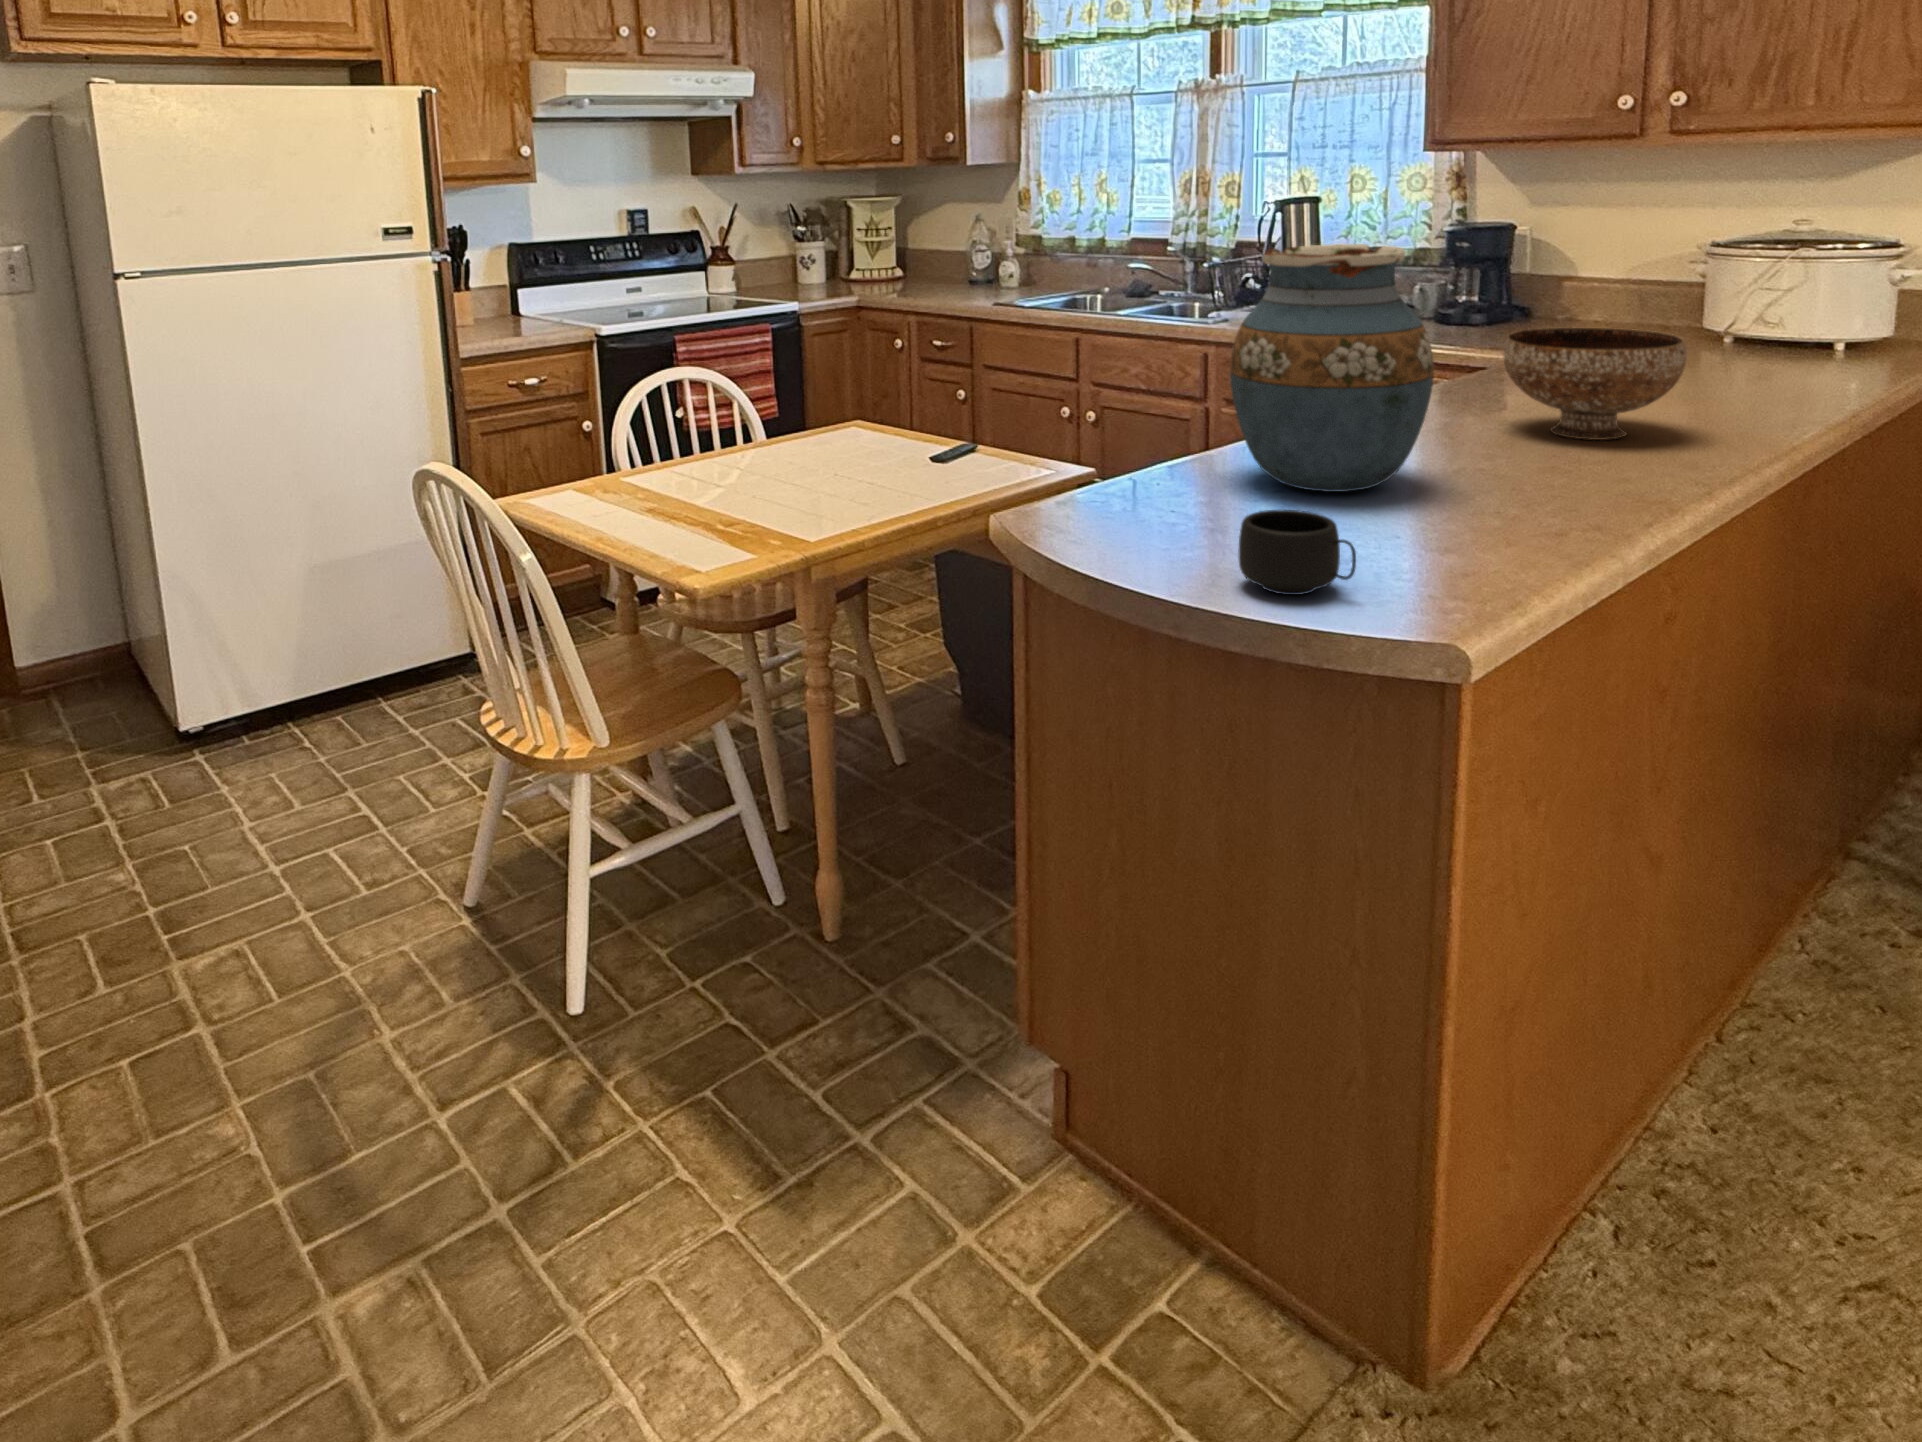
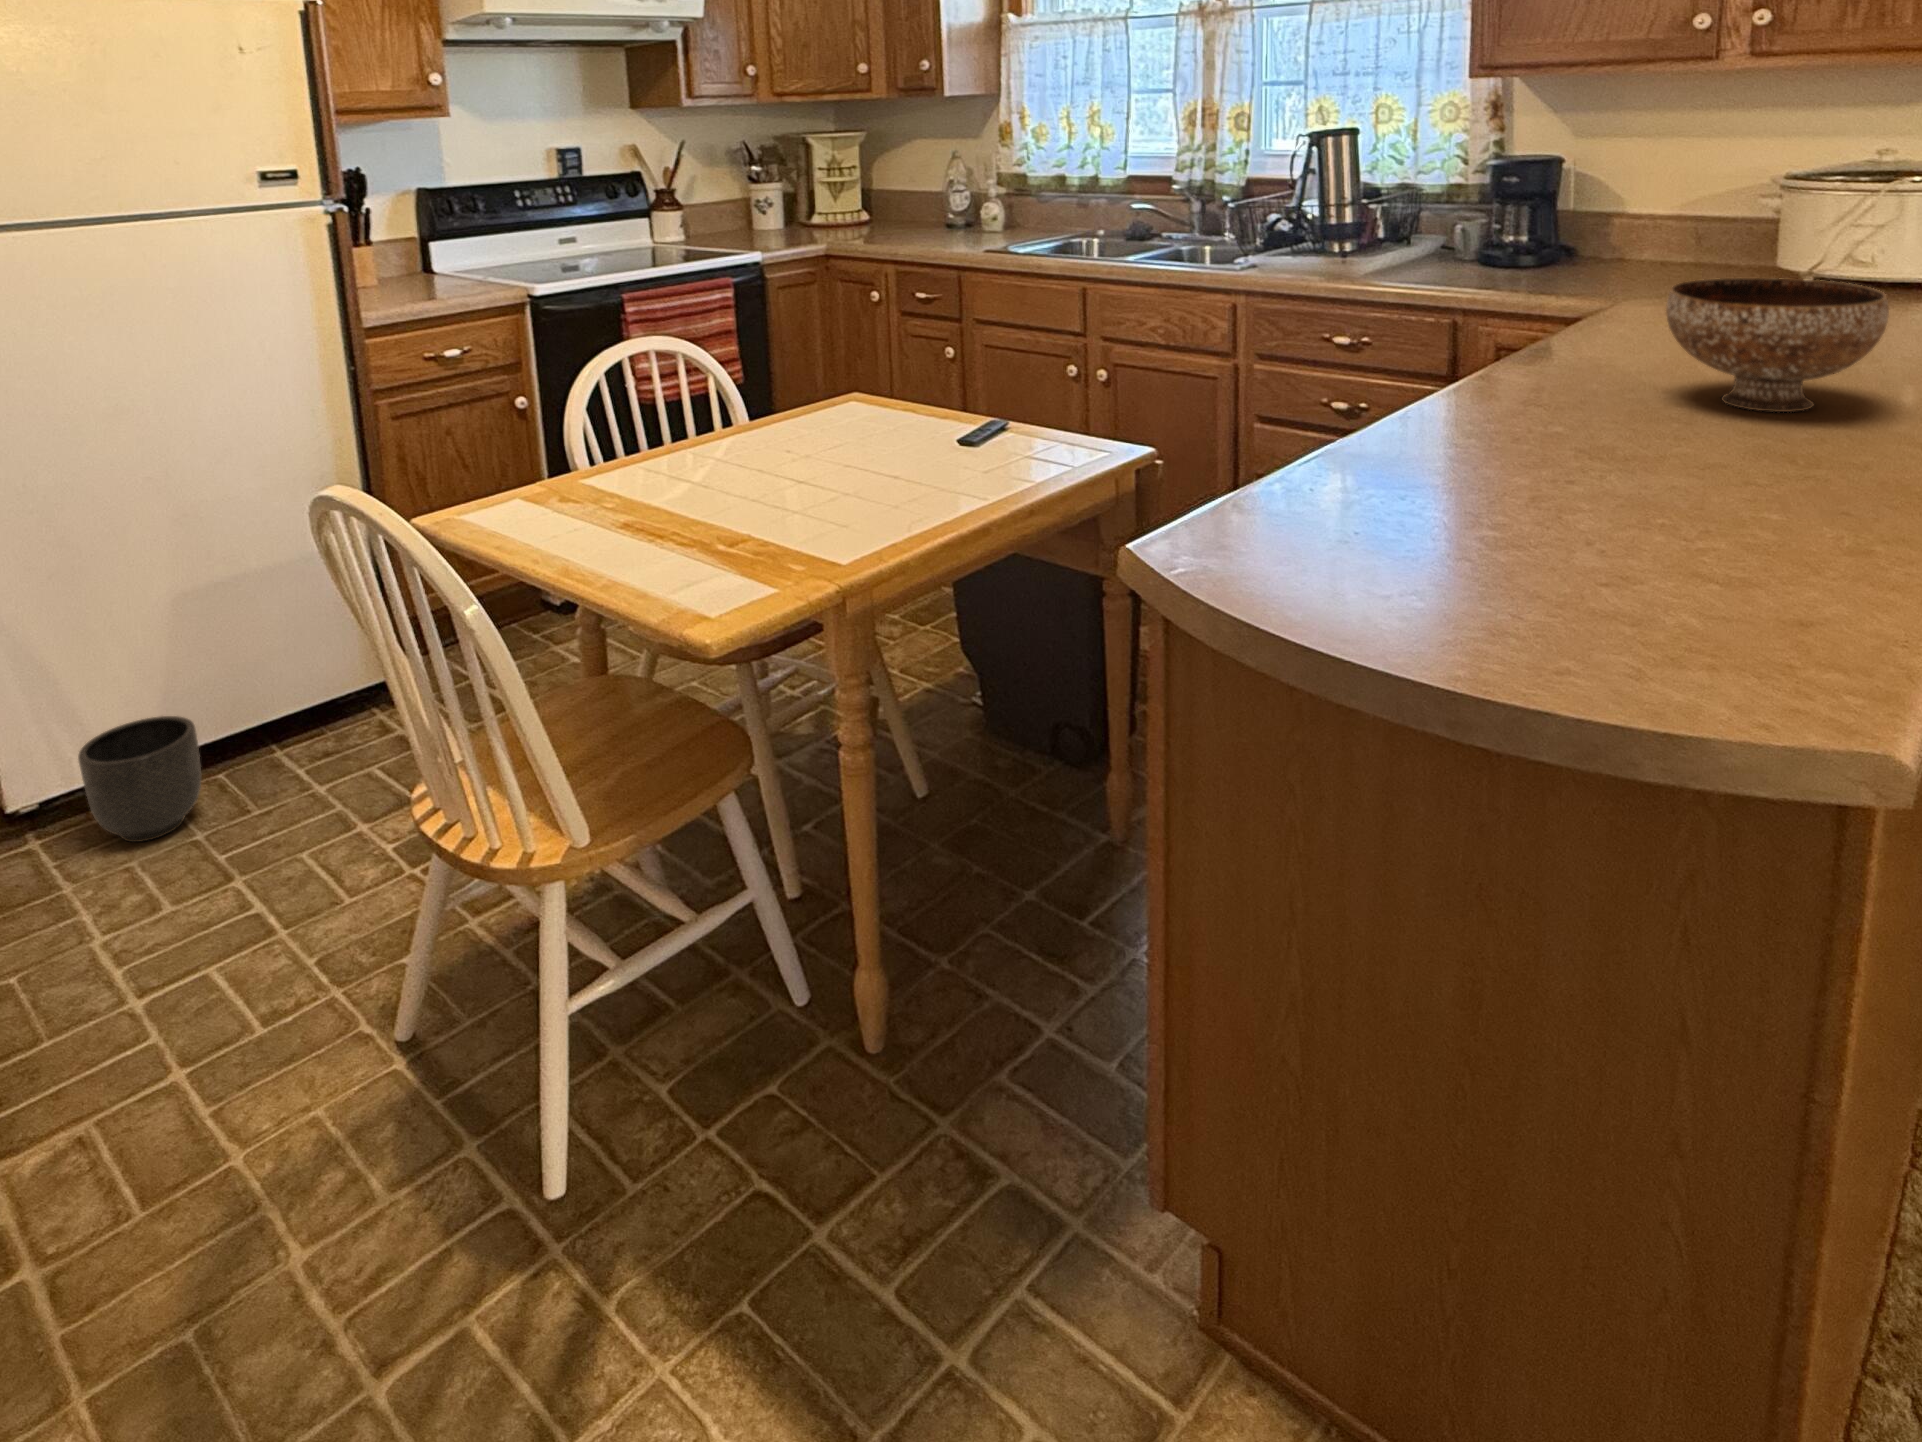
vase: present [1230,244,1434,492] -> none [1397,183,1660,496]
mug: present [1239,510,1356,595] -> none [1515,546,1692,667]
planter: none [237,661,328,758] -> present [78,716,201,842]

